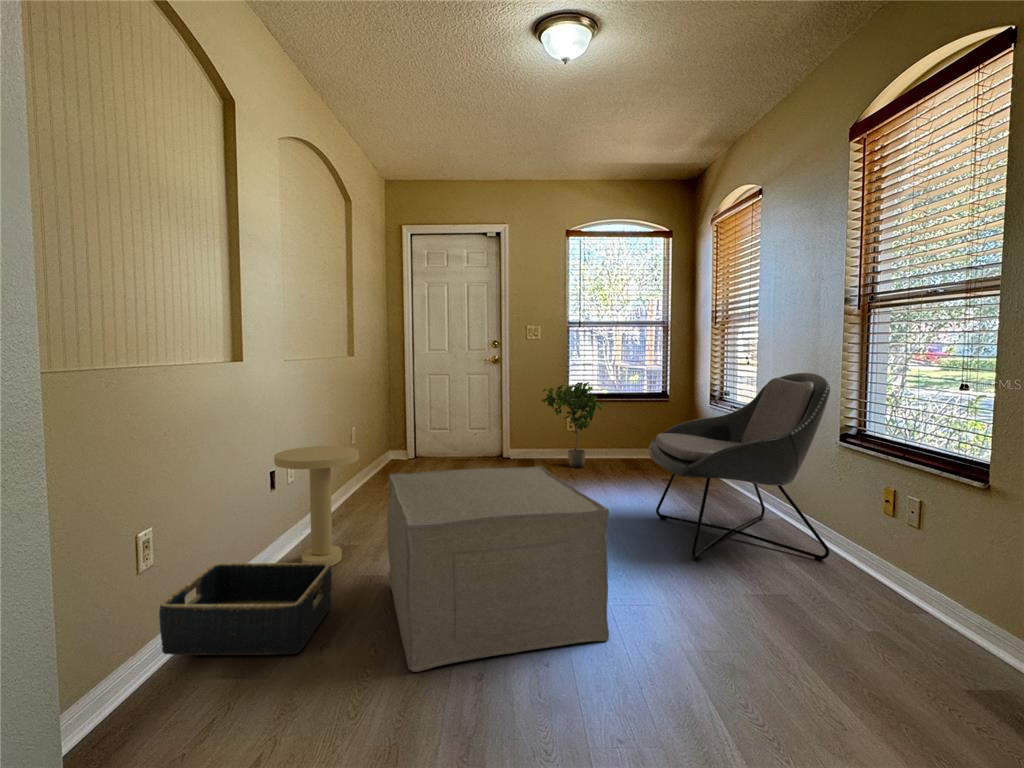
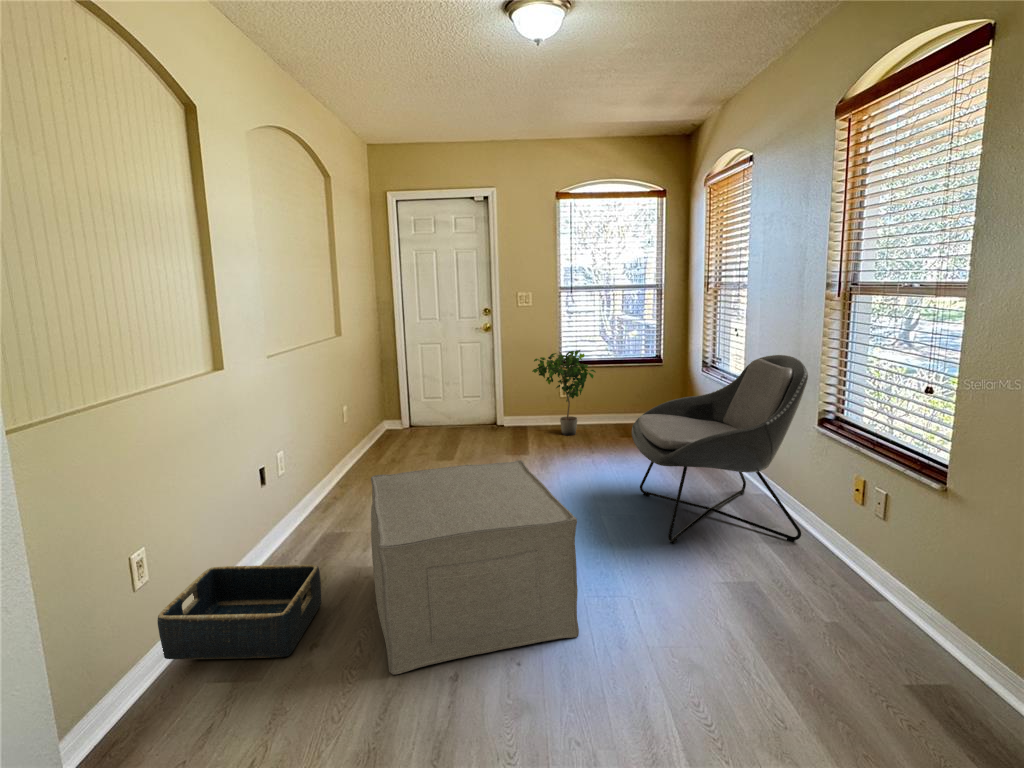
side table: present [274,446,359,566] -> none [262,440,345,561]

